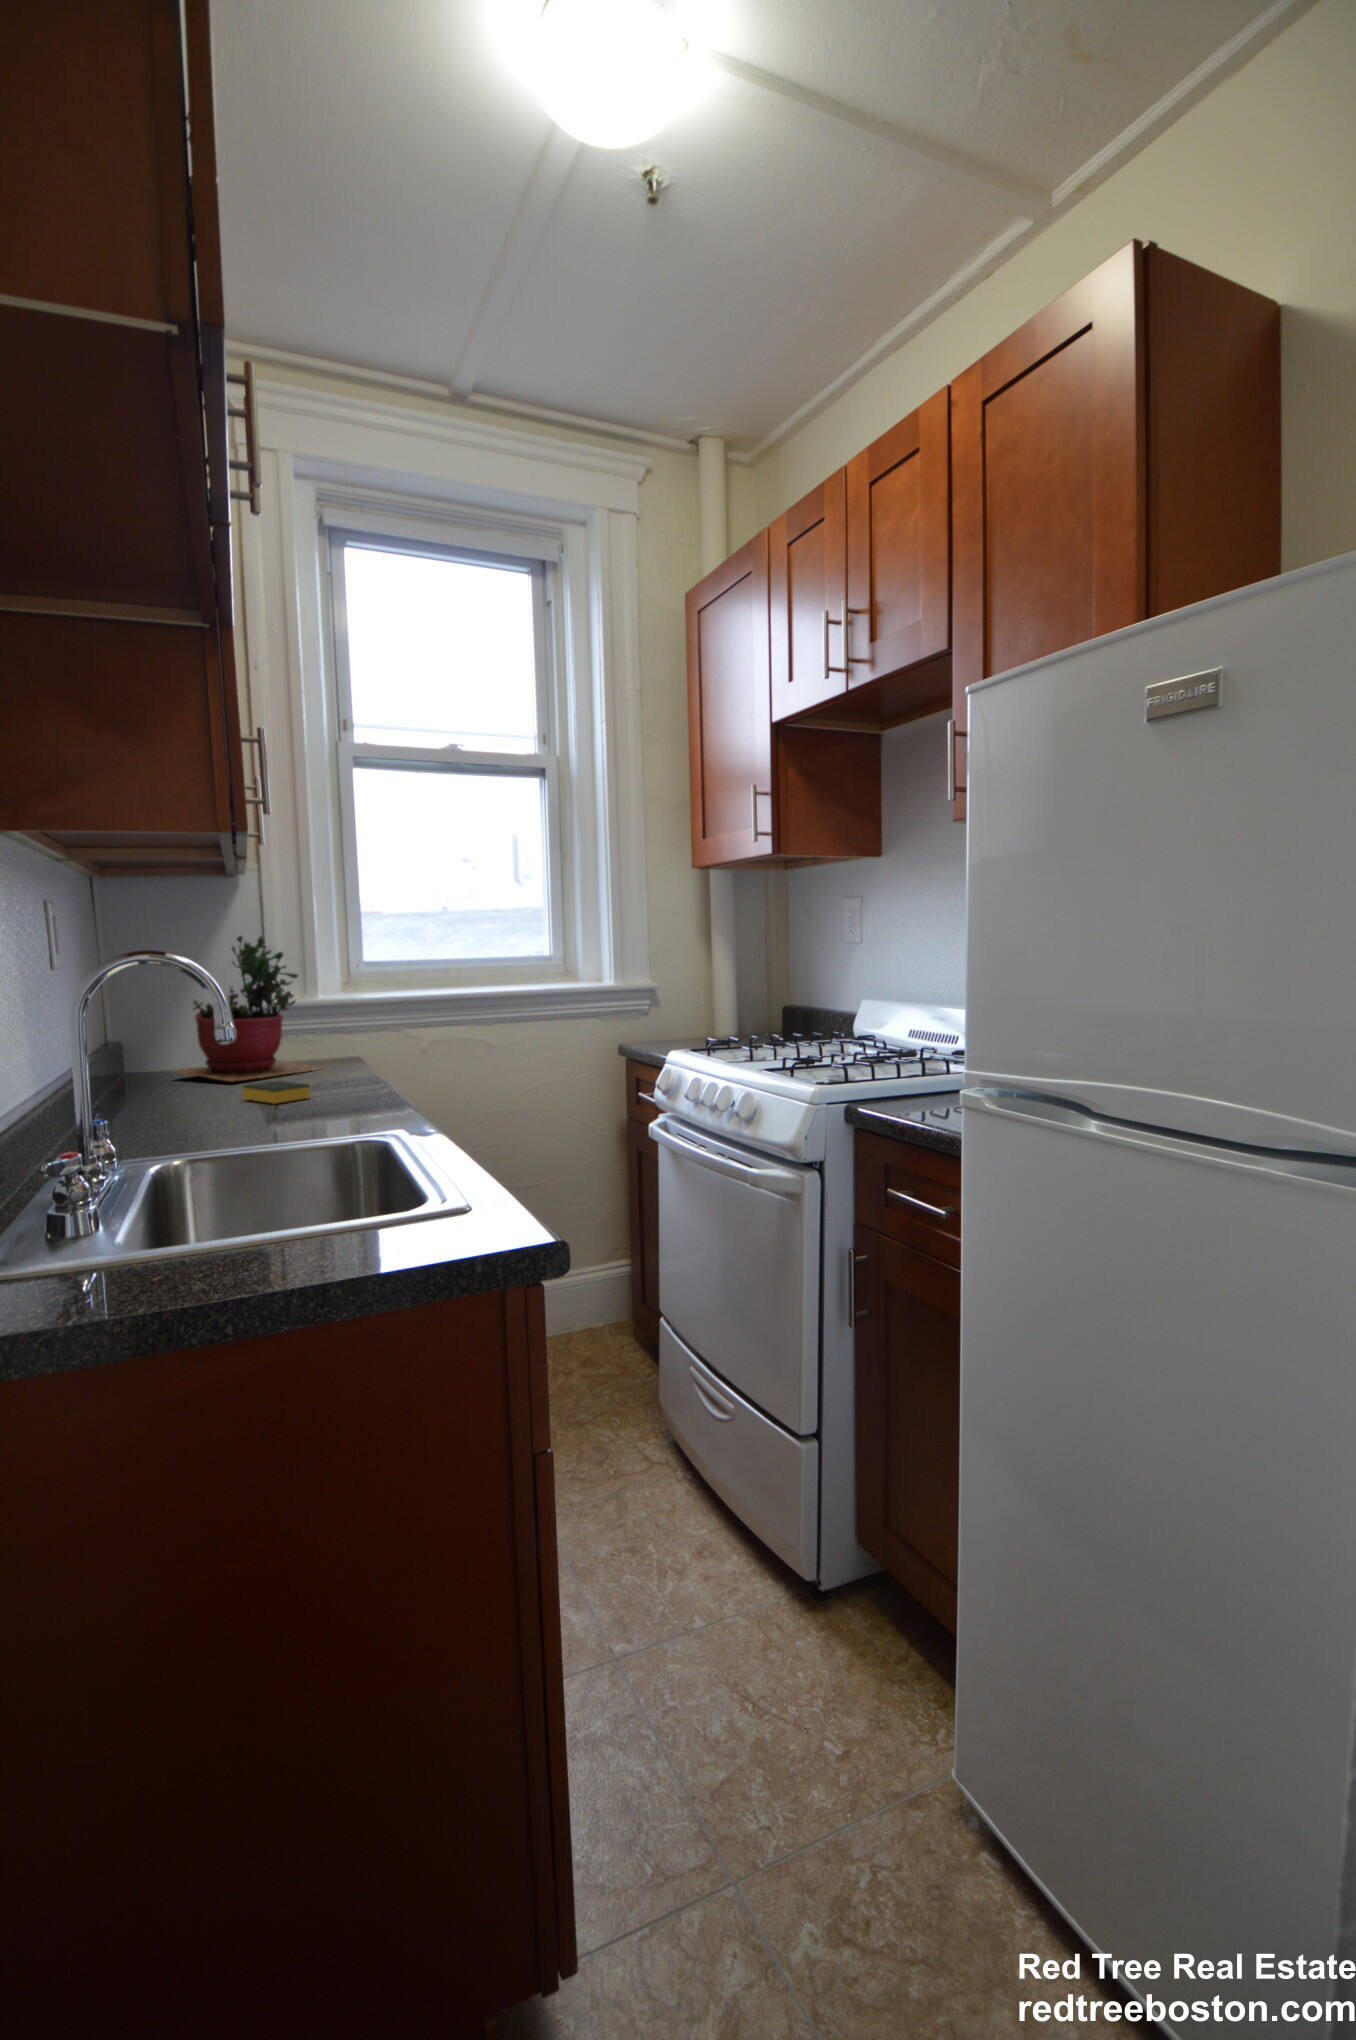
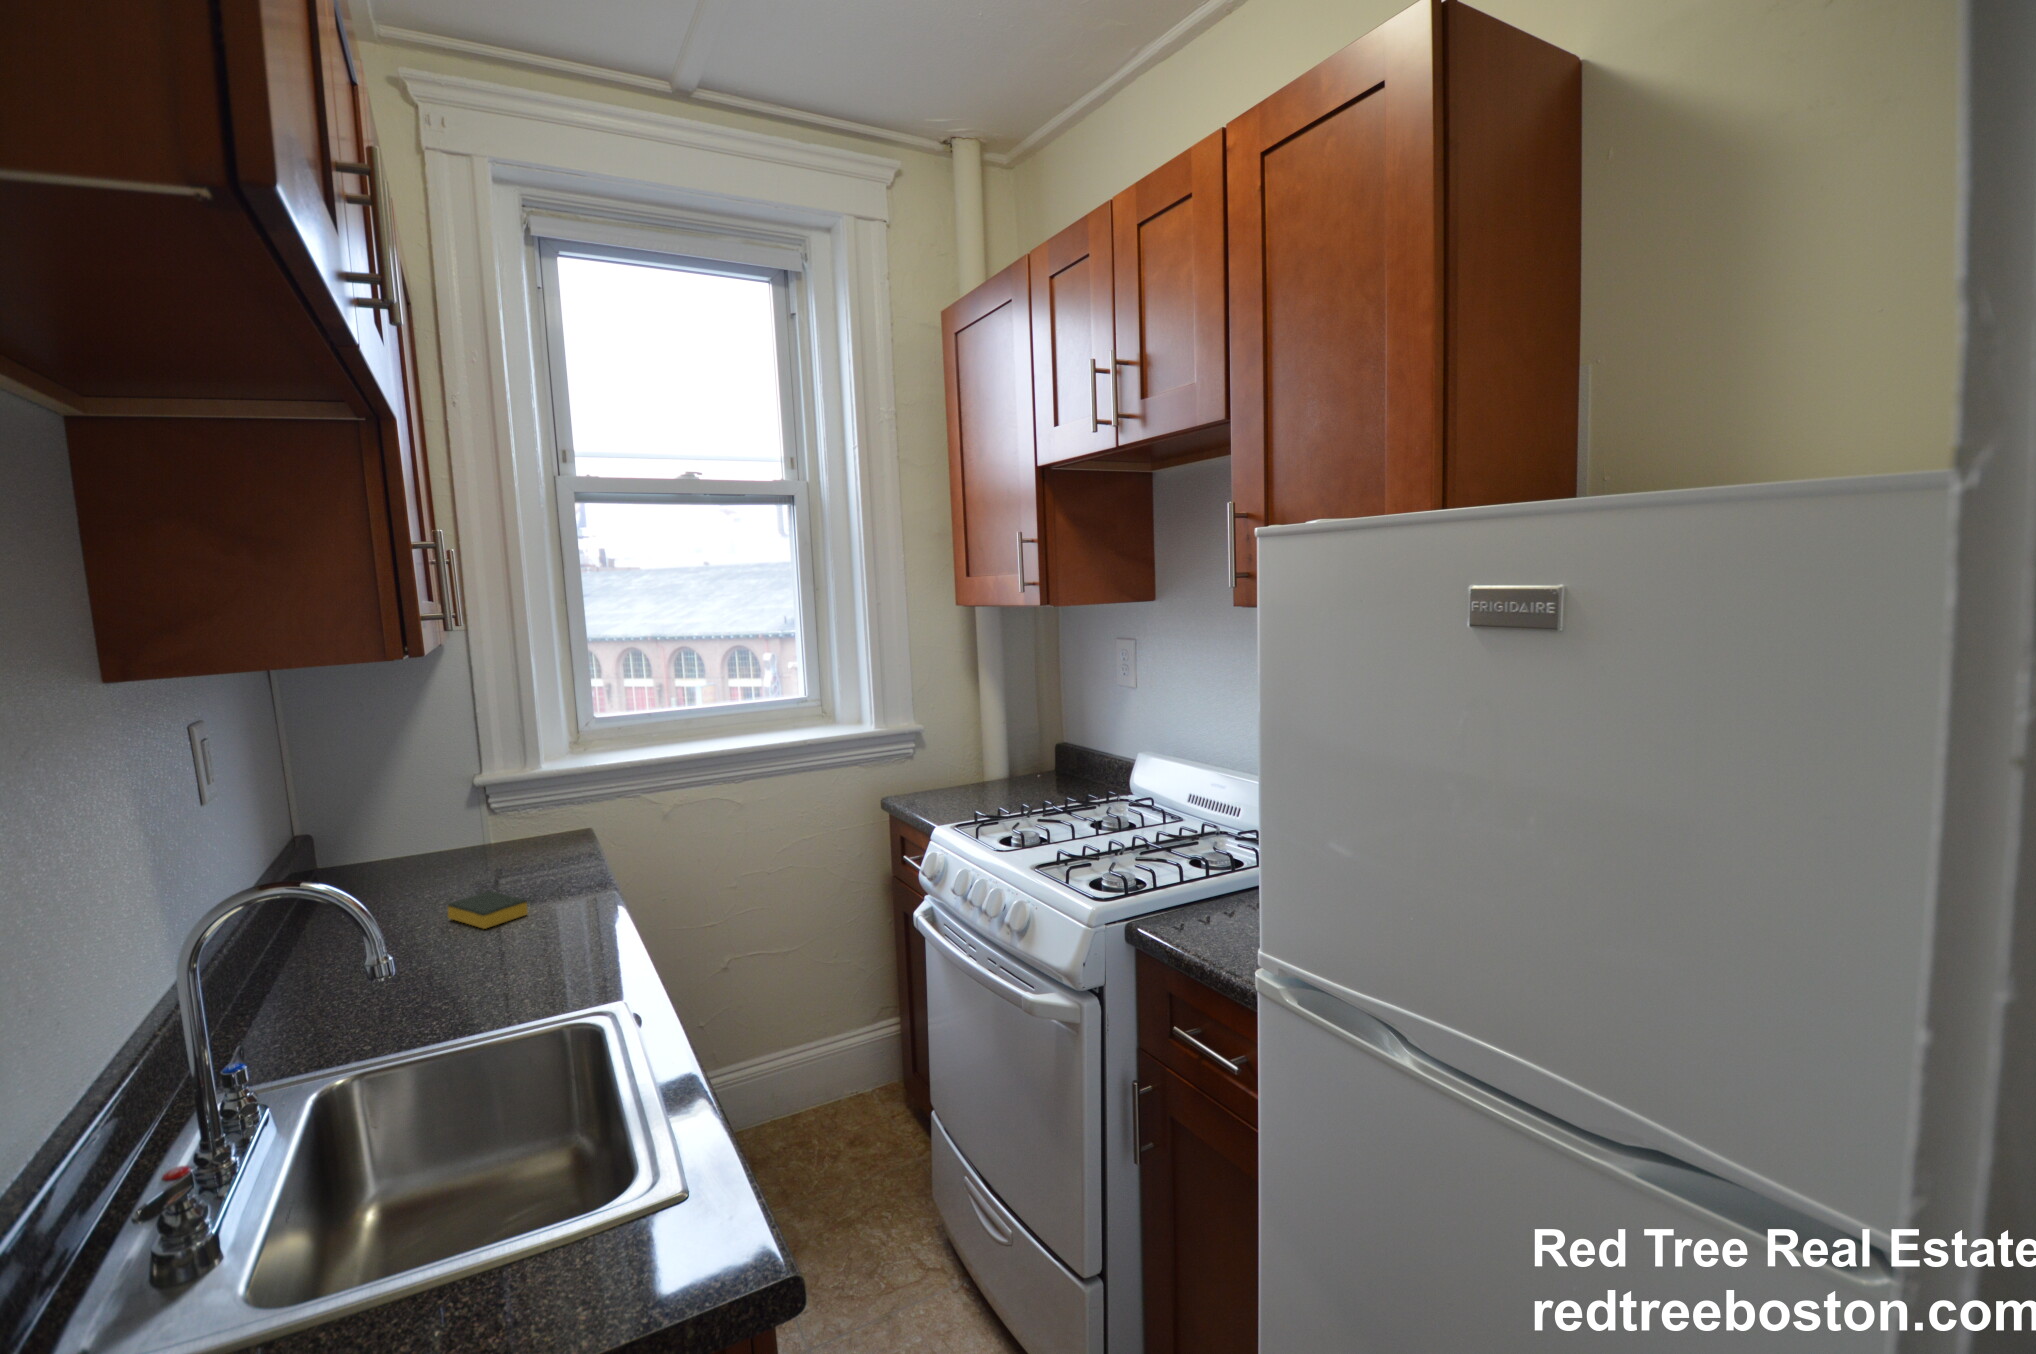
succulent plant: present [175,936,326,1081] -> none [367,701,561,881]

